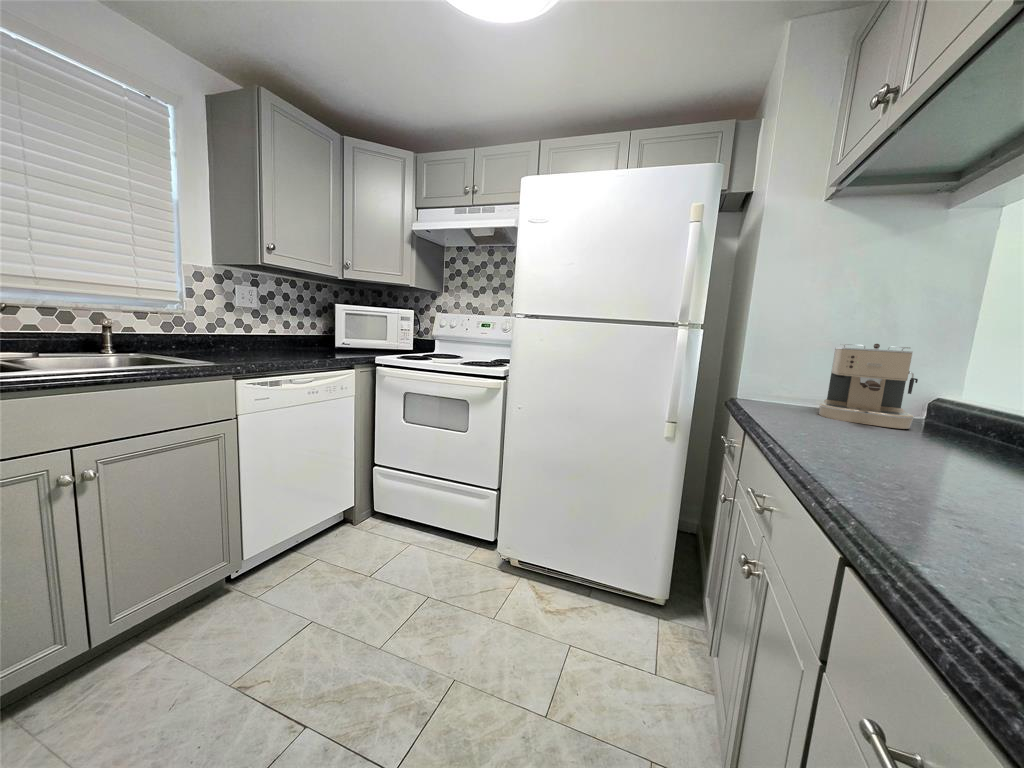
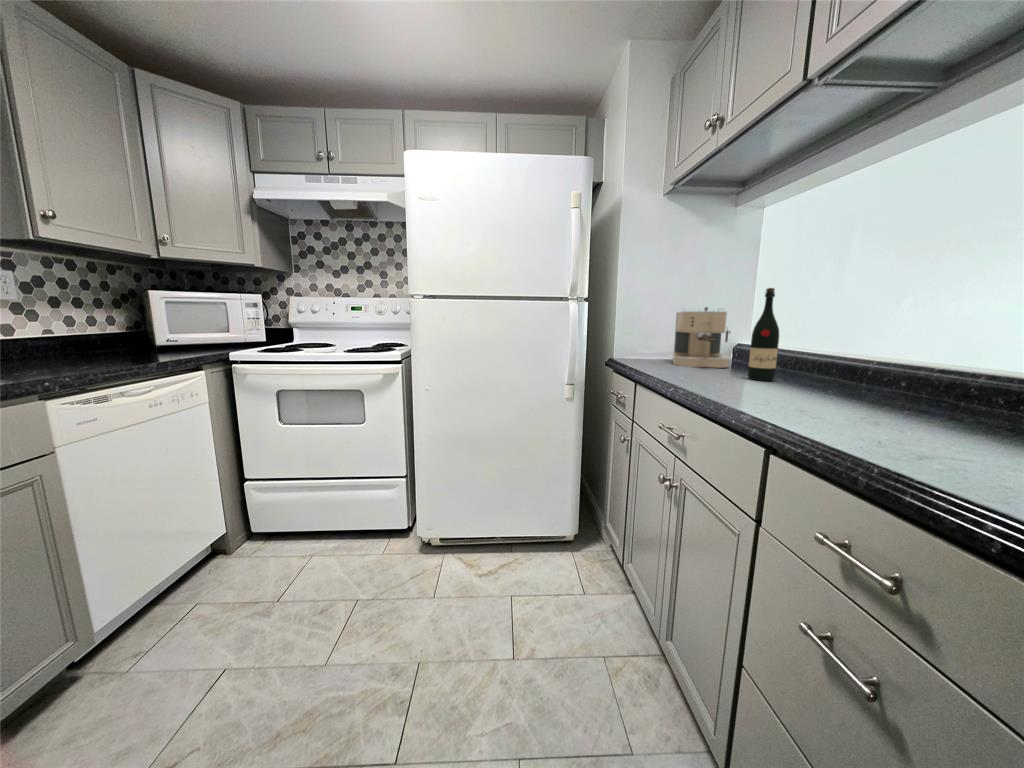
wine bottle: none [922,320,986,458] -> present [748,288,779,381]

